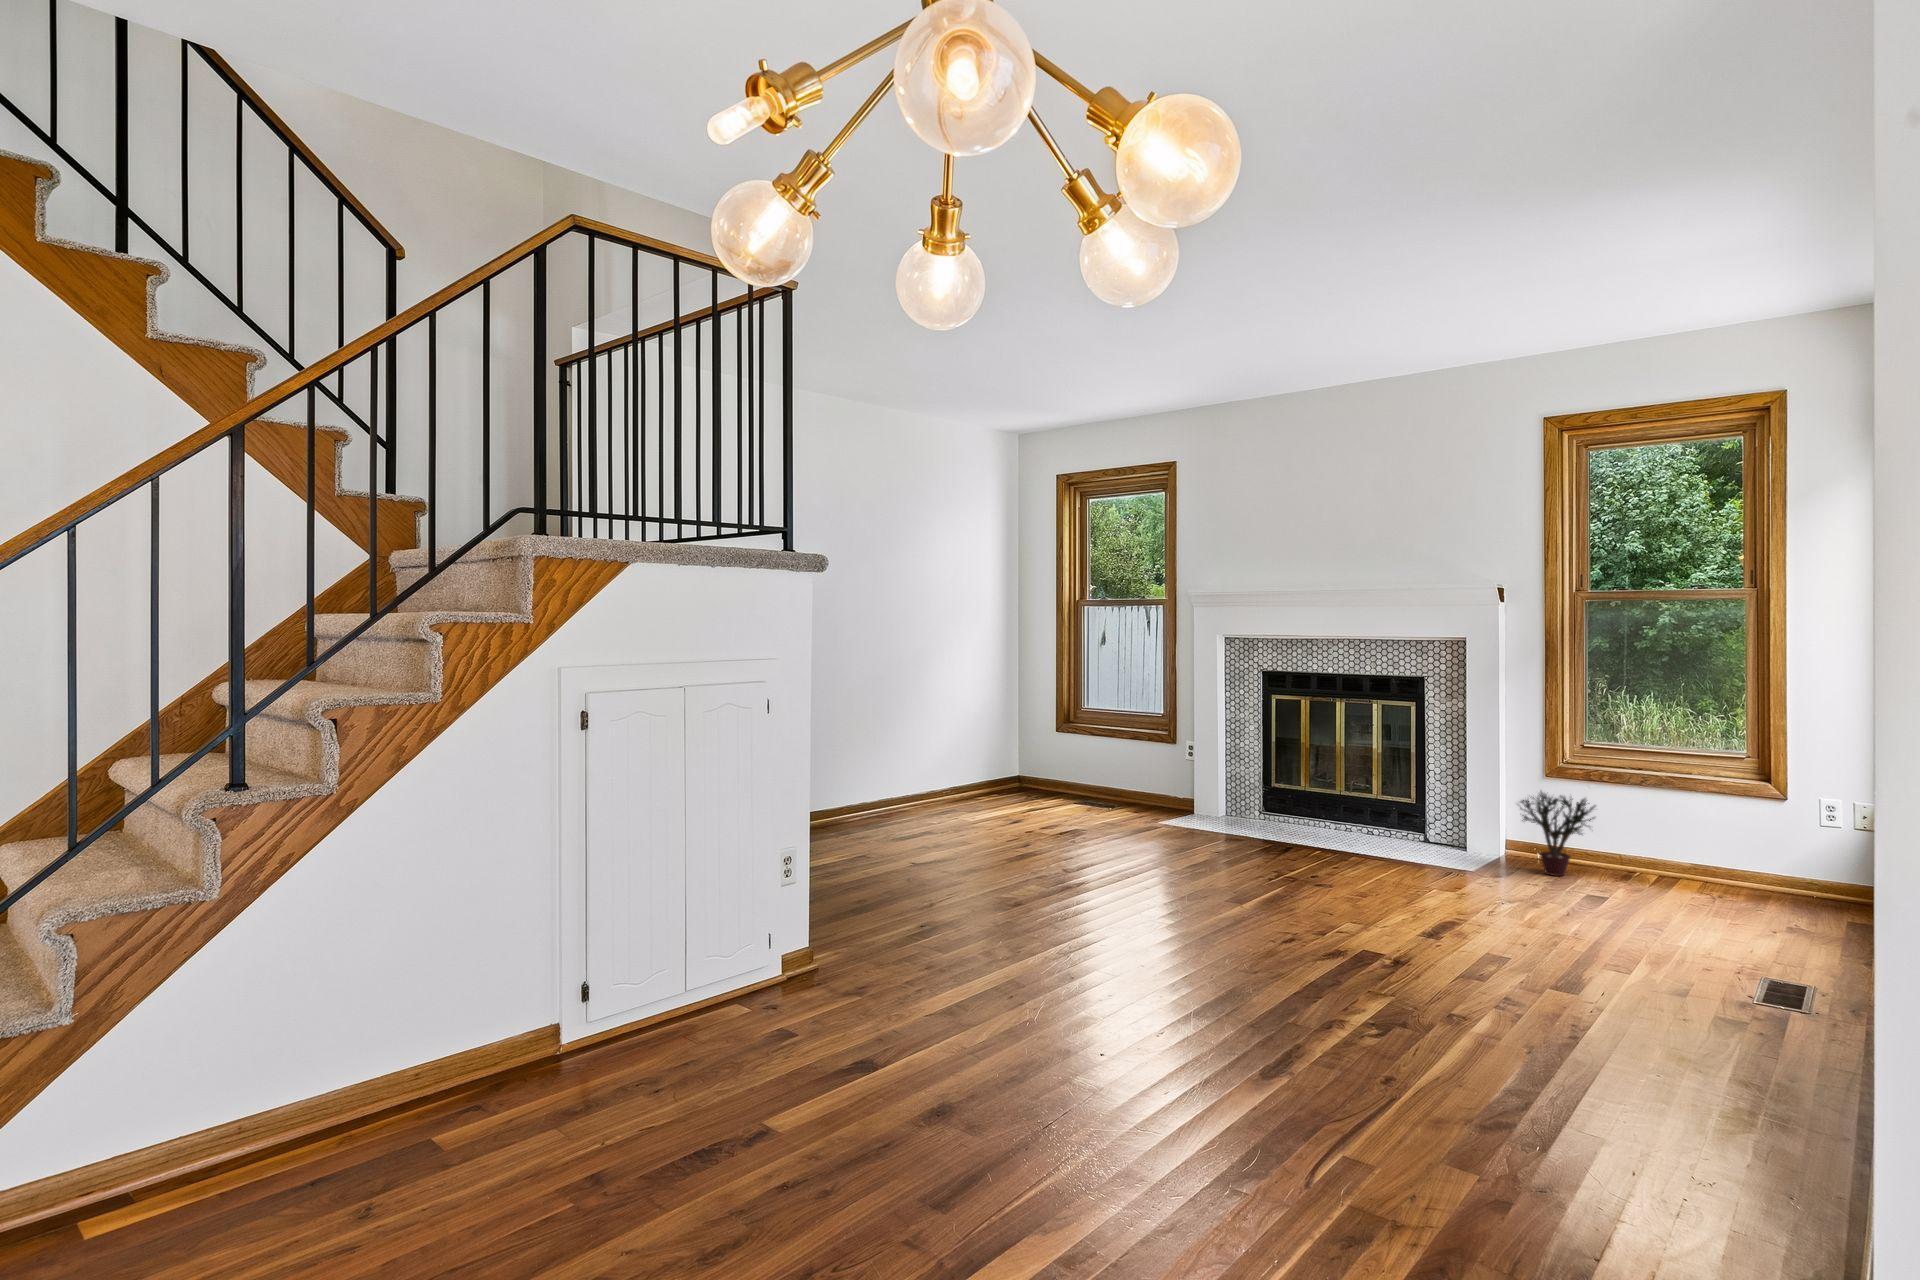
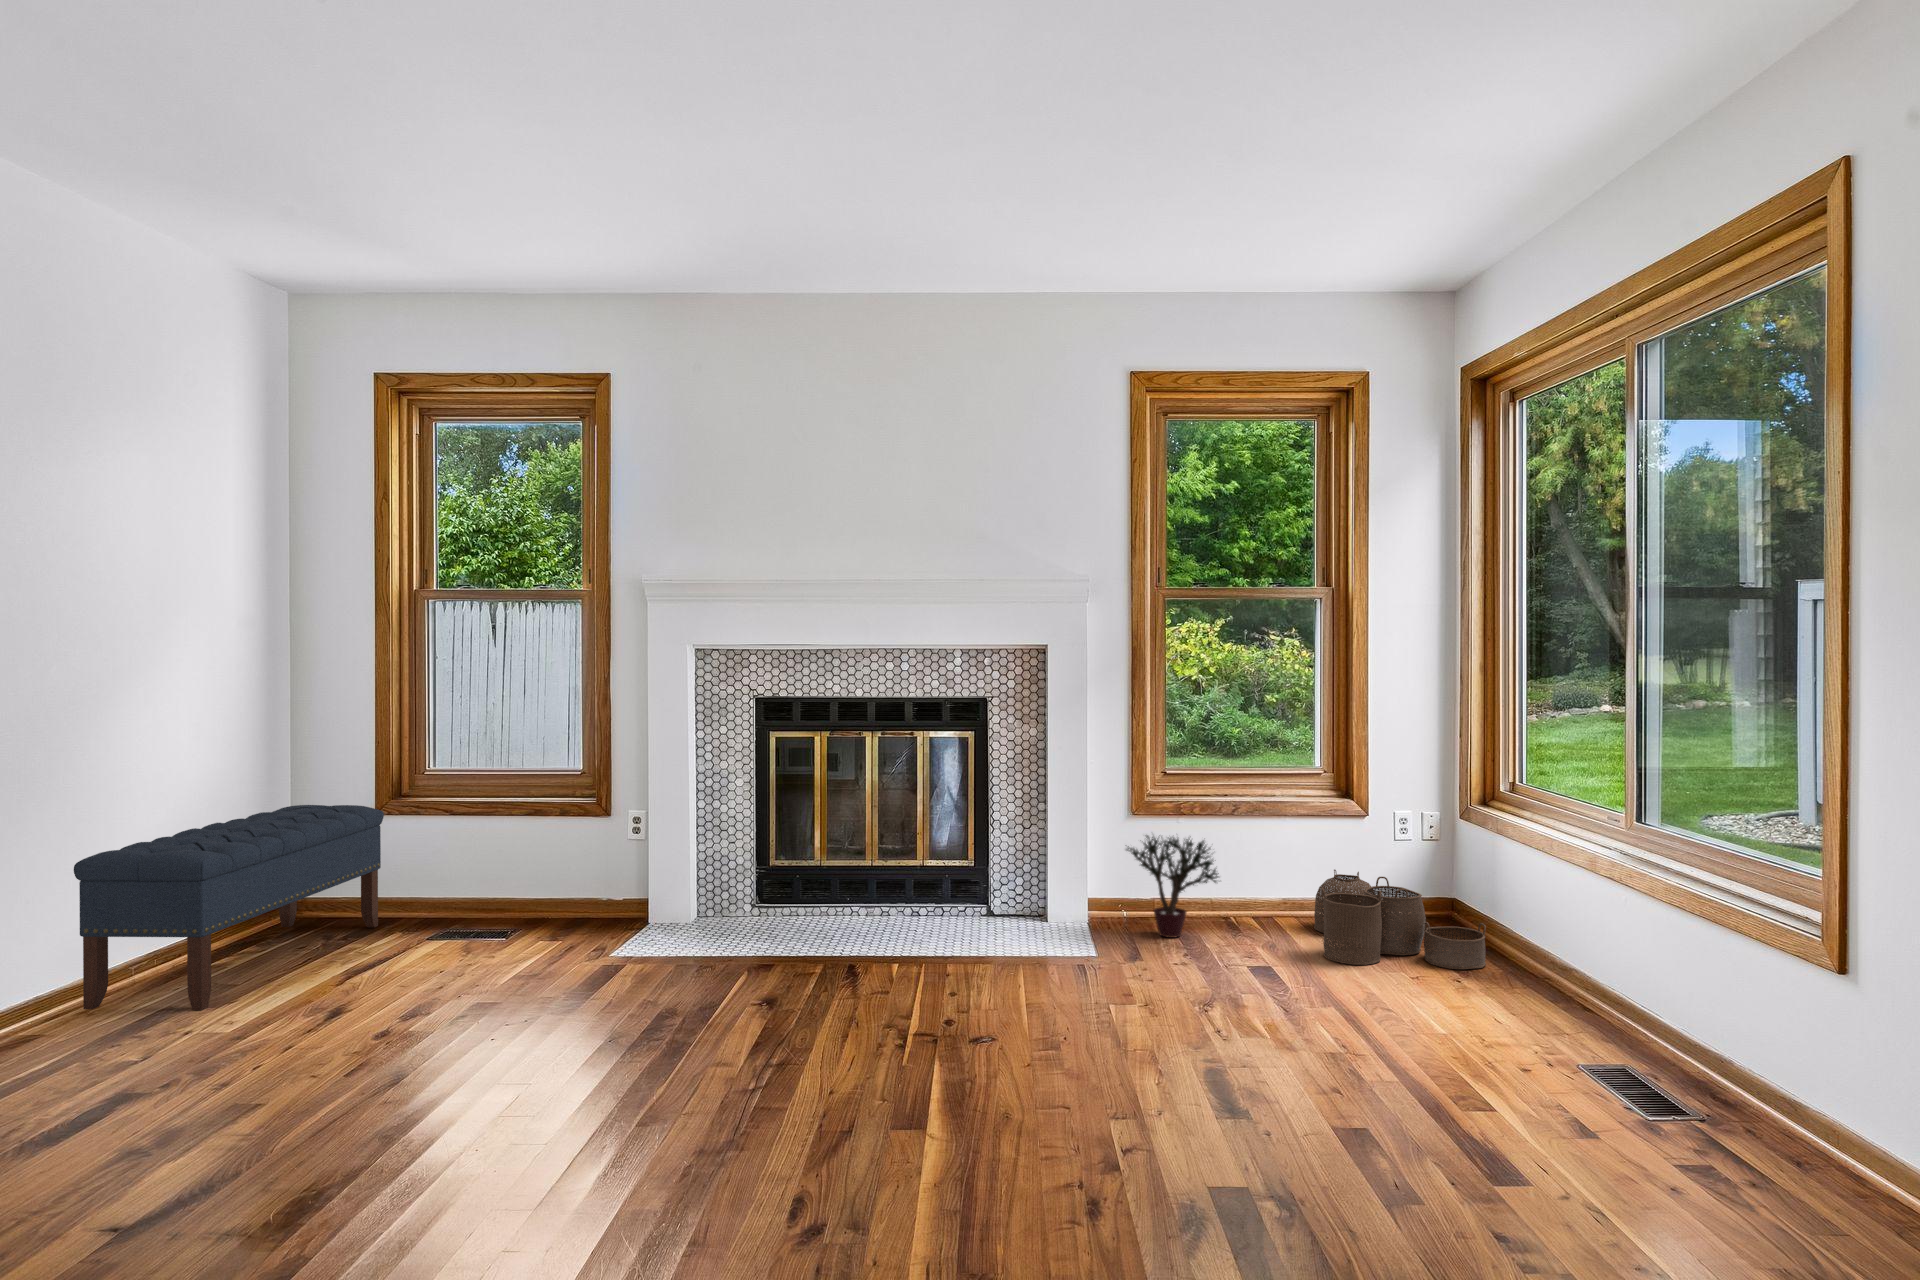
bench: none [908,724,1058,819] -> present [74,805,384,1010]
woven basket: none [1667,842,1834,940] -> present [1314,870,1486,969]

